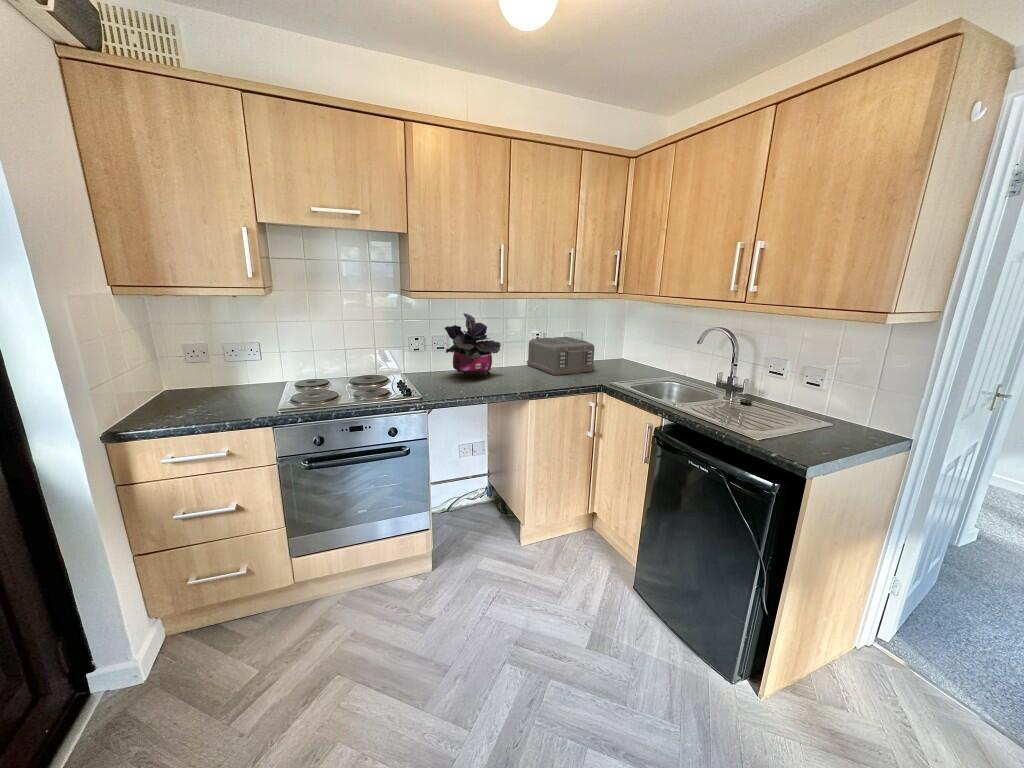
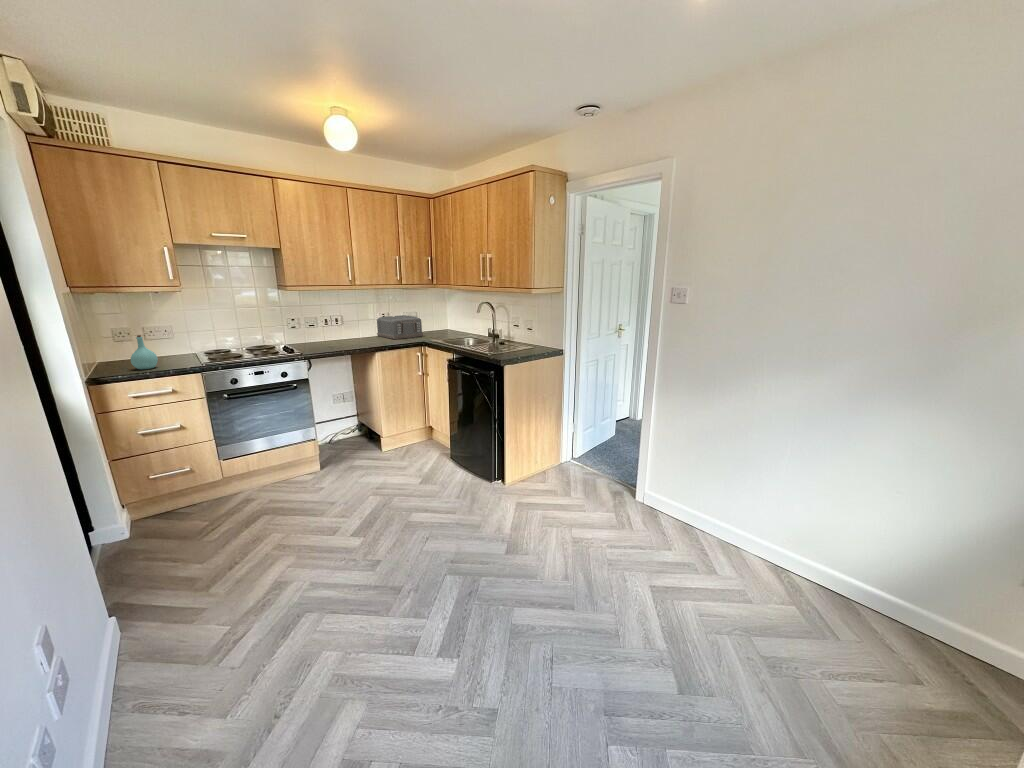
potted plant: present [445,313,501,378] -> none [313,300,355,344]
bottle: none [181,362,220,415] -> present [131,335,158,370]

